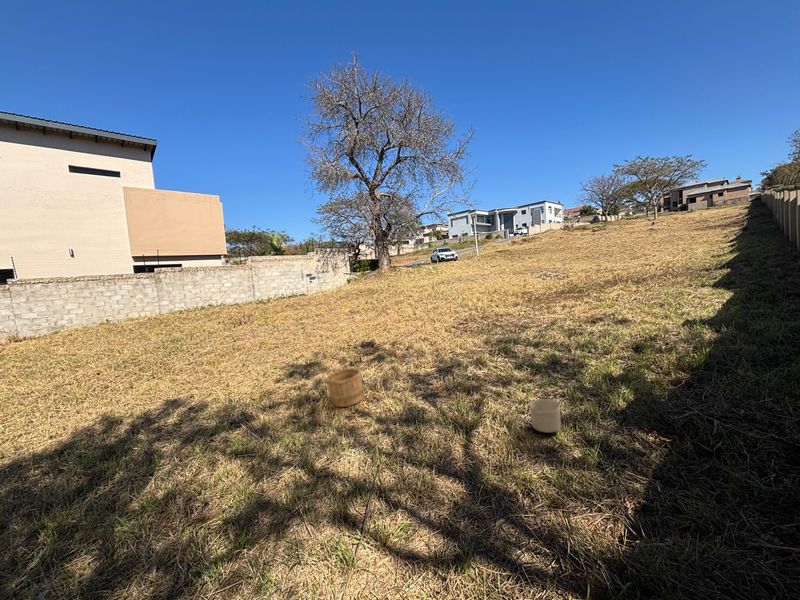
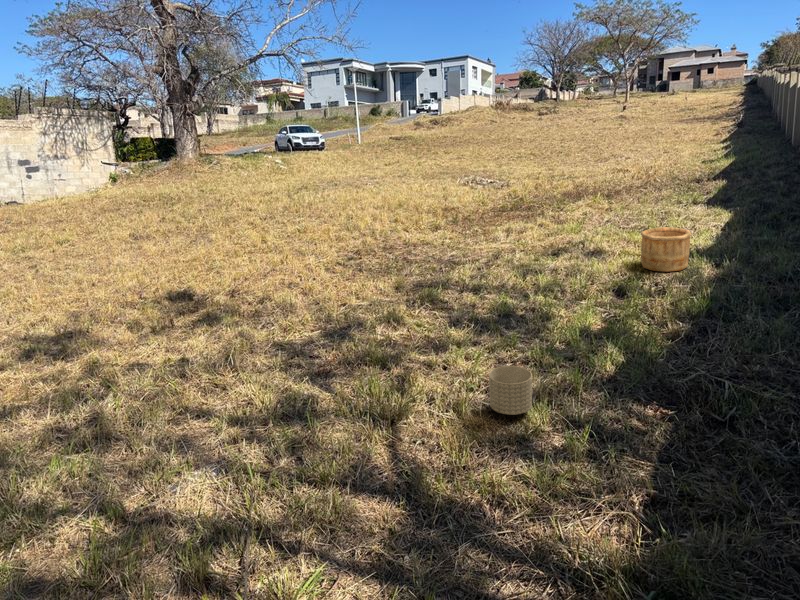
wooden bucket: present [326,368,364,407] -> present [641,227,692,272]

